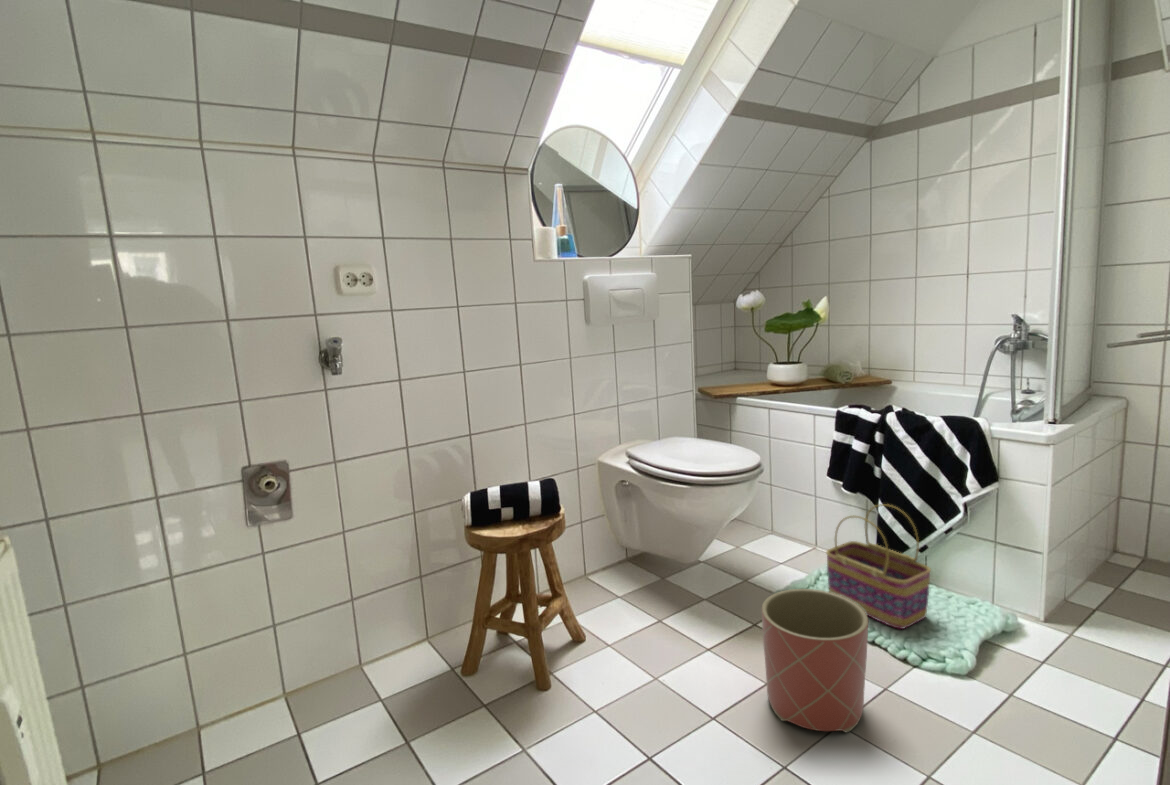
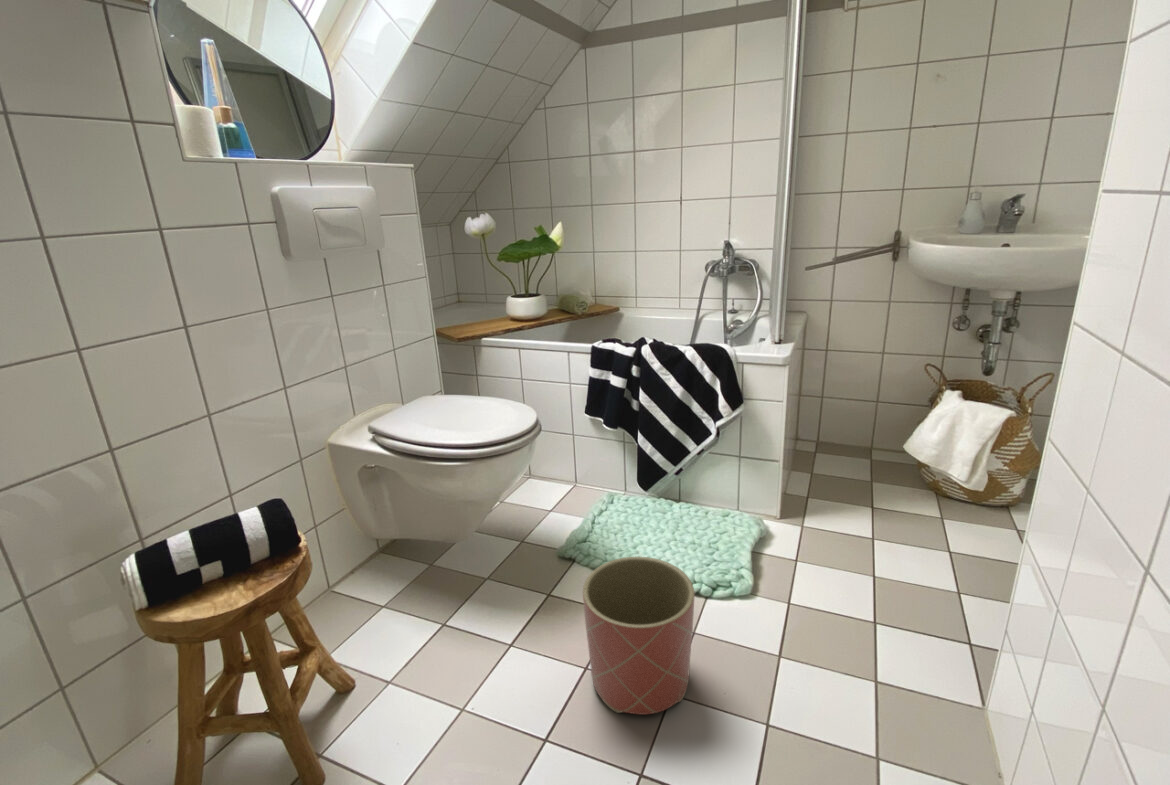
basket: present [826,504,931,629] -> none [604,440,701,560]

